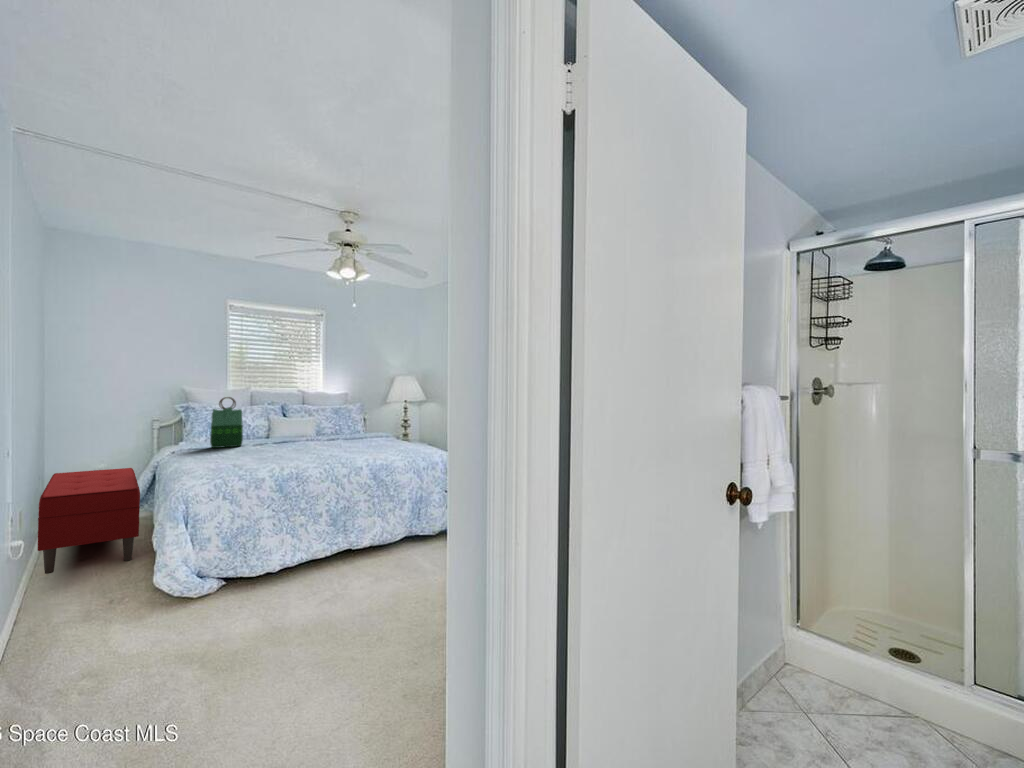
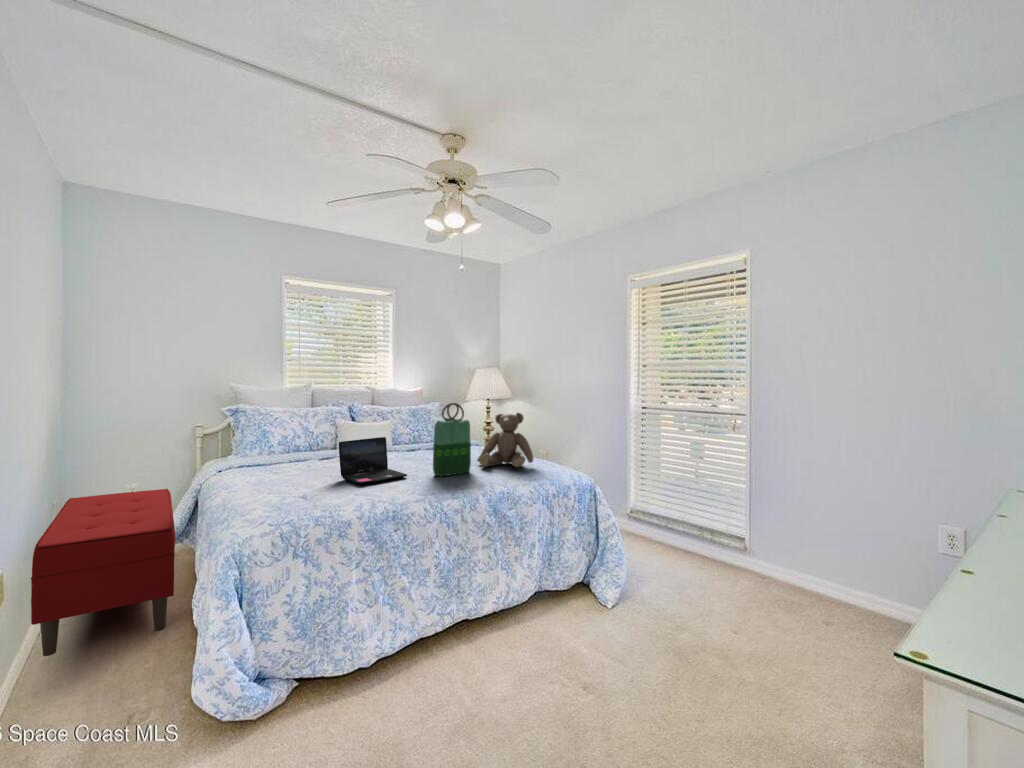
tote bag: present [210,397,243,448] -> present [433,403,471,476]
teddy bear: none [374,409,415,449] -> present [477,413,533,467]
laptop: none [264,426,315,458] -> present [339,437,407,484]

